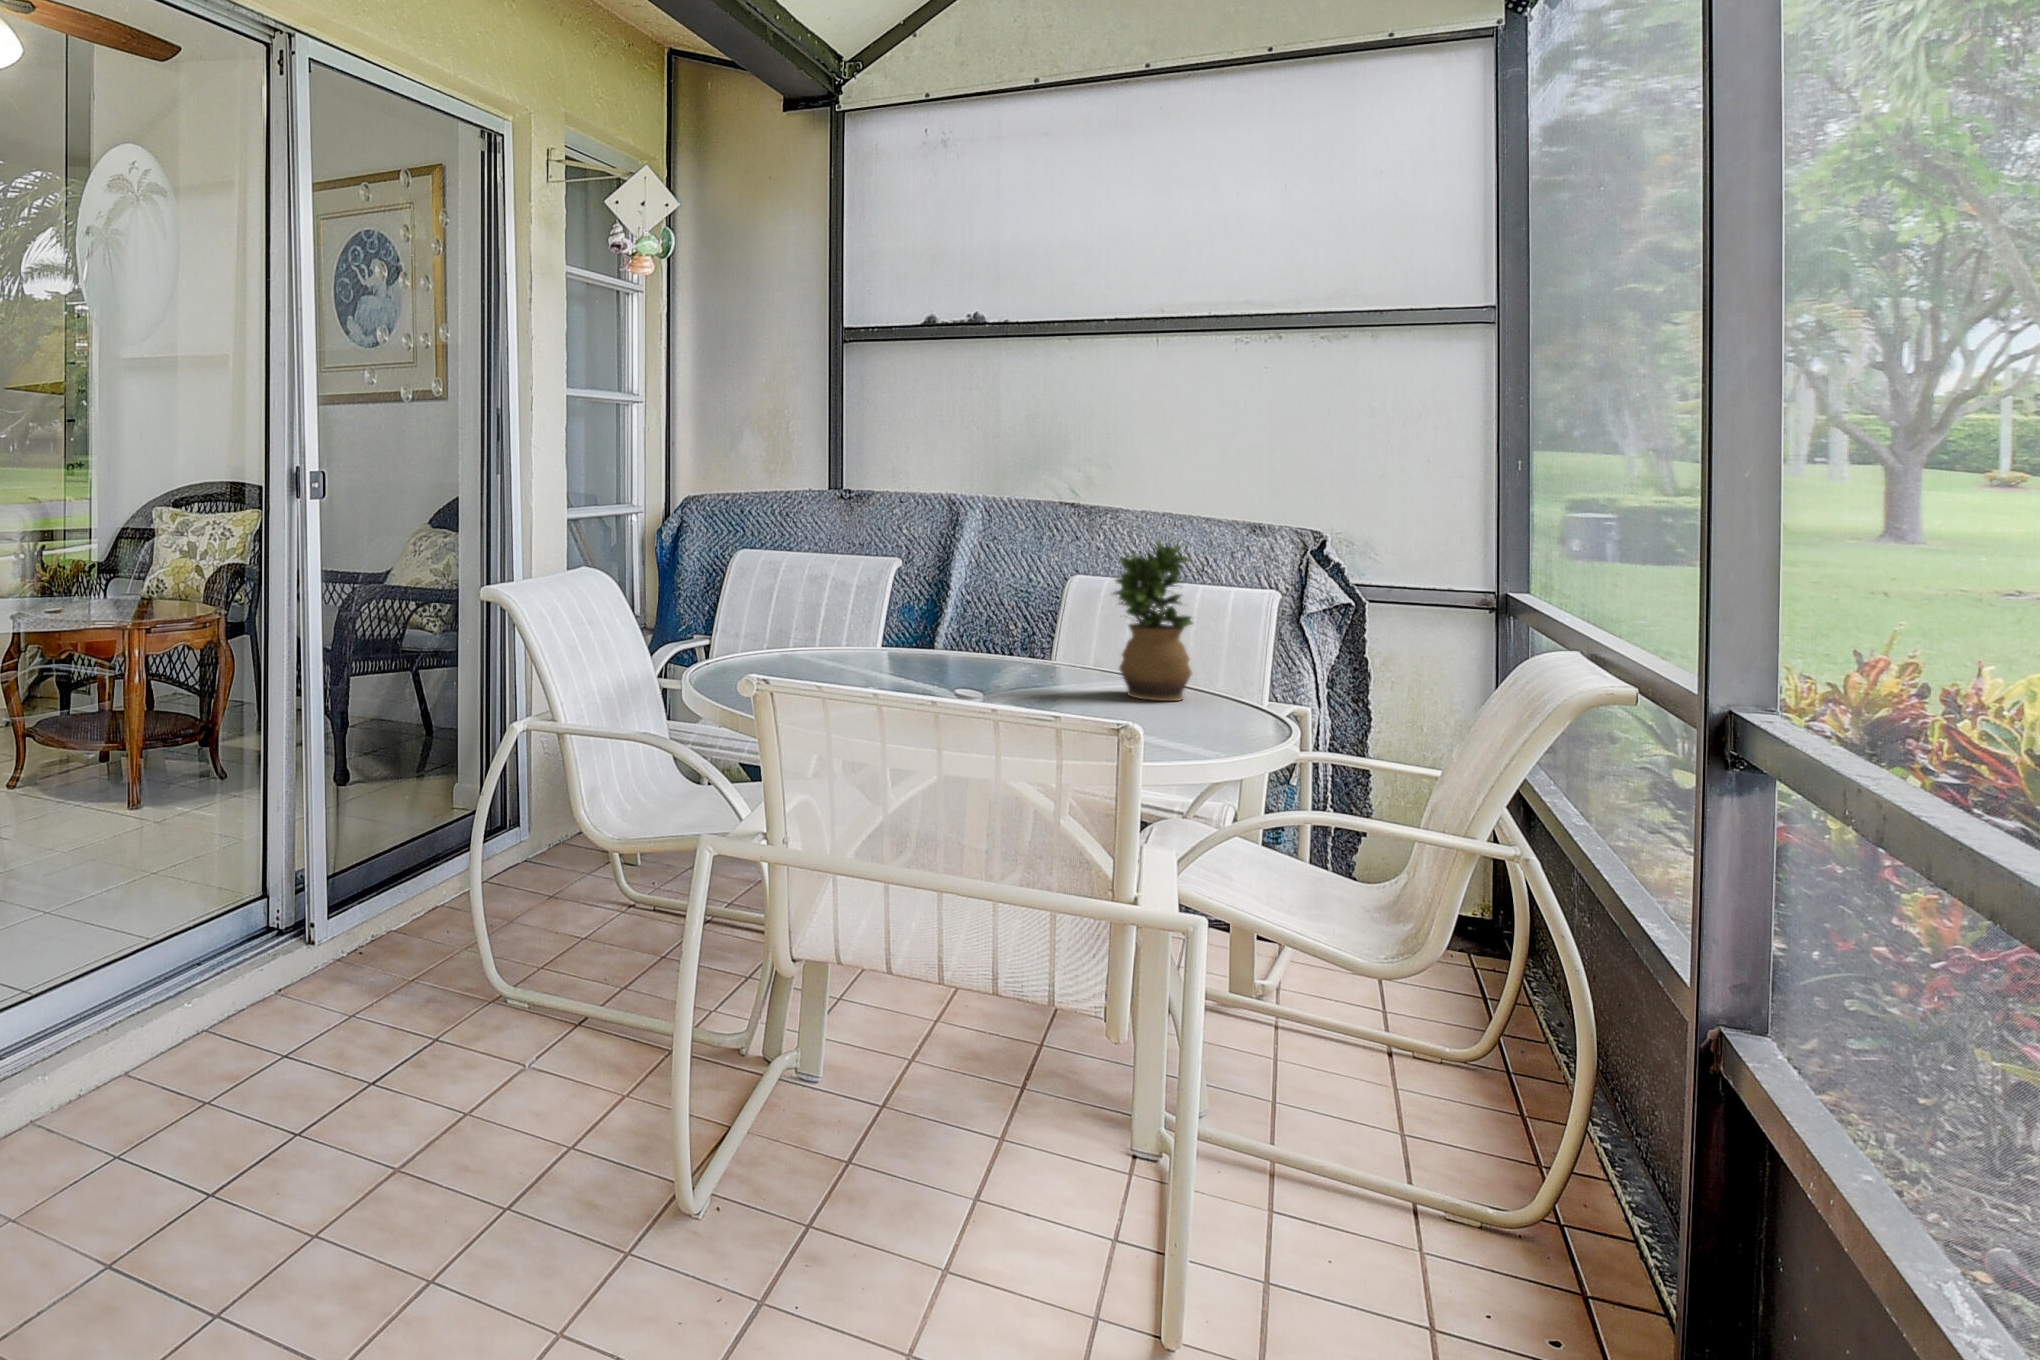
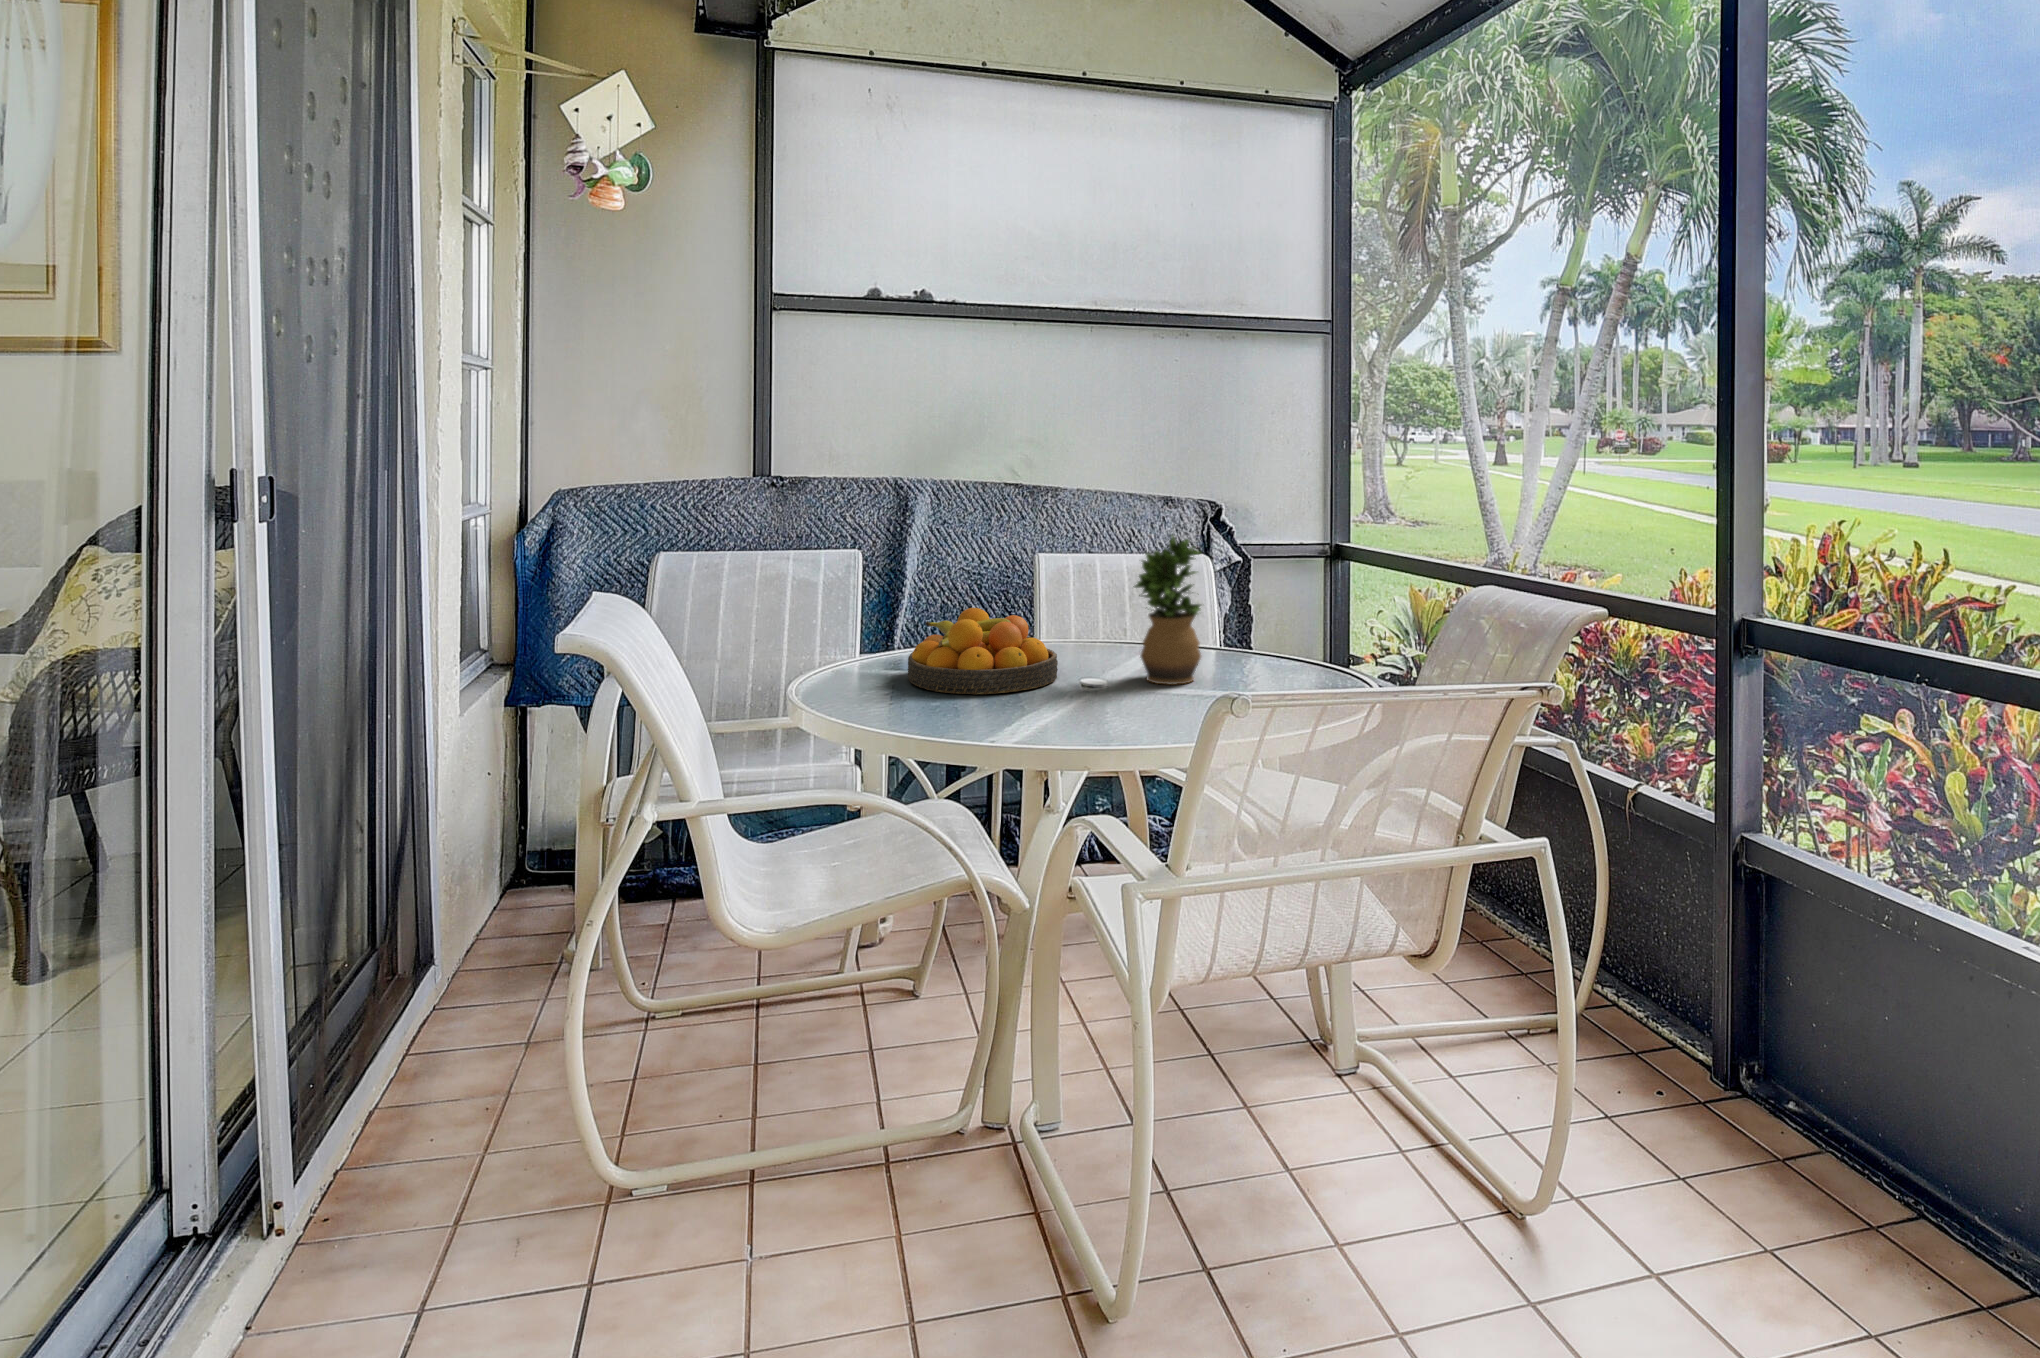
fruit bowl: none [884,608,1034,687] -> present [908,608,1058,694]

